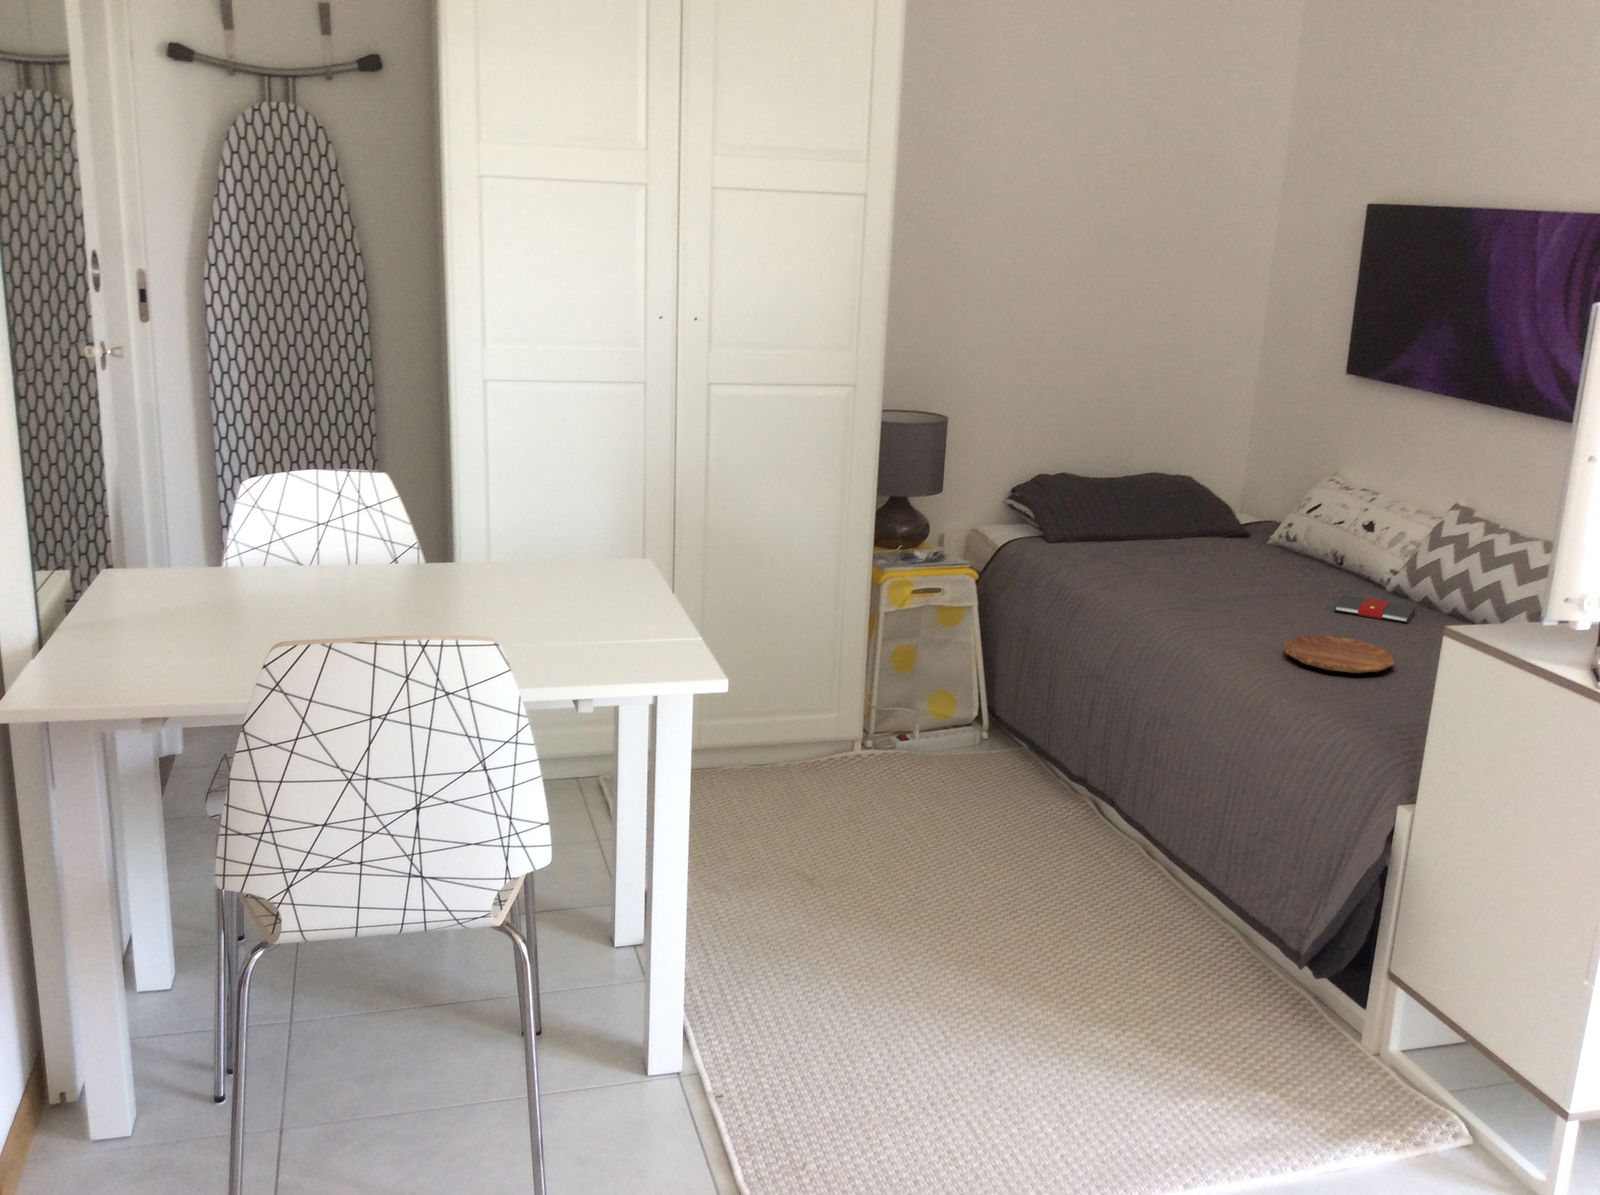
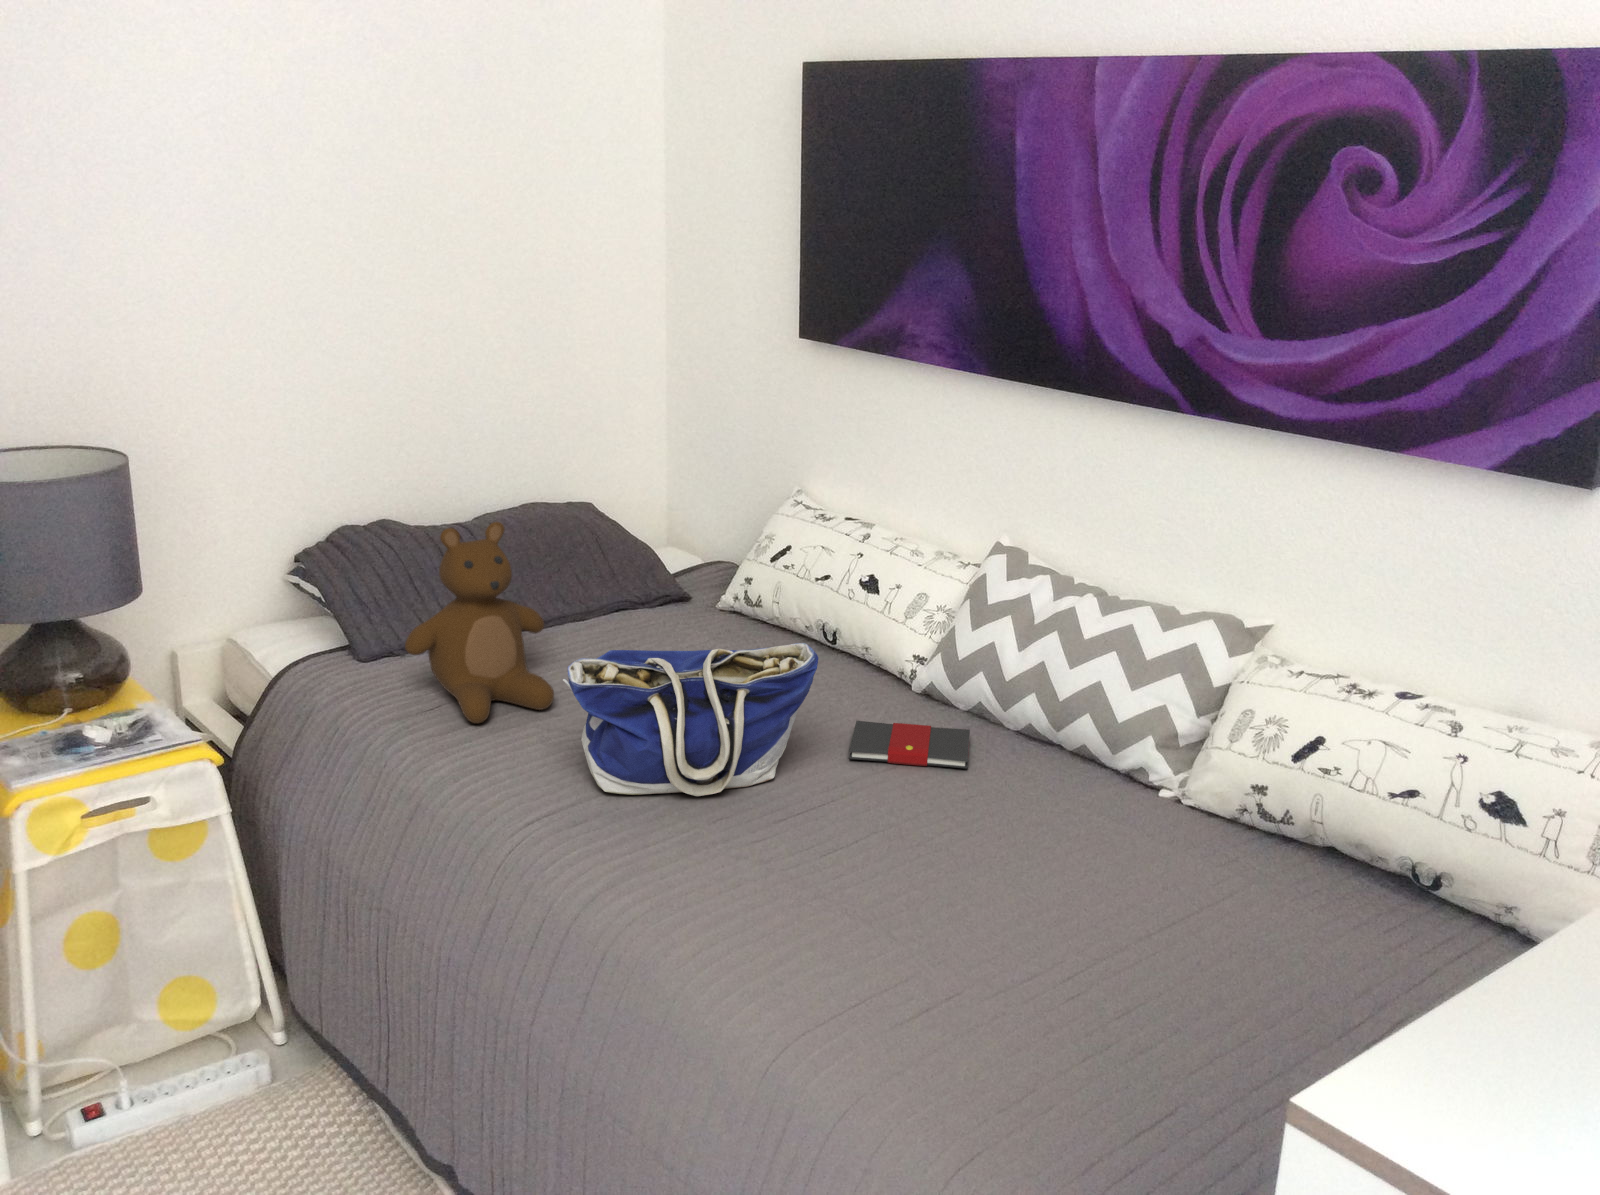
teddy bear: none [1081,464,1162,573] -> present [405,522,554,723]
tote bag: none [1172,526,1319,614] -> present [563,643,818,796]
tray: present [1284,636,1394,673] -> none [791,849,993,953]

